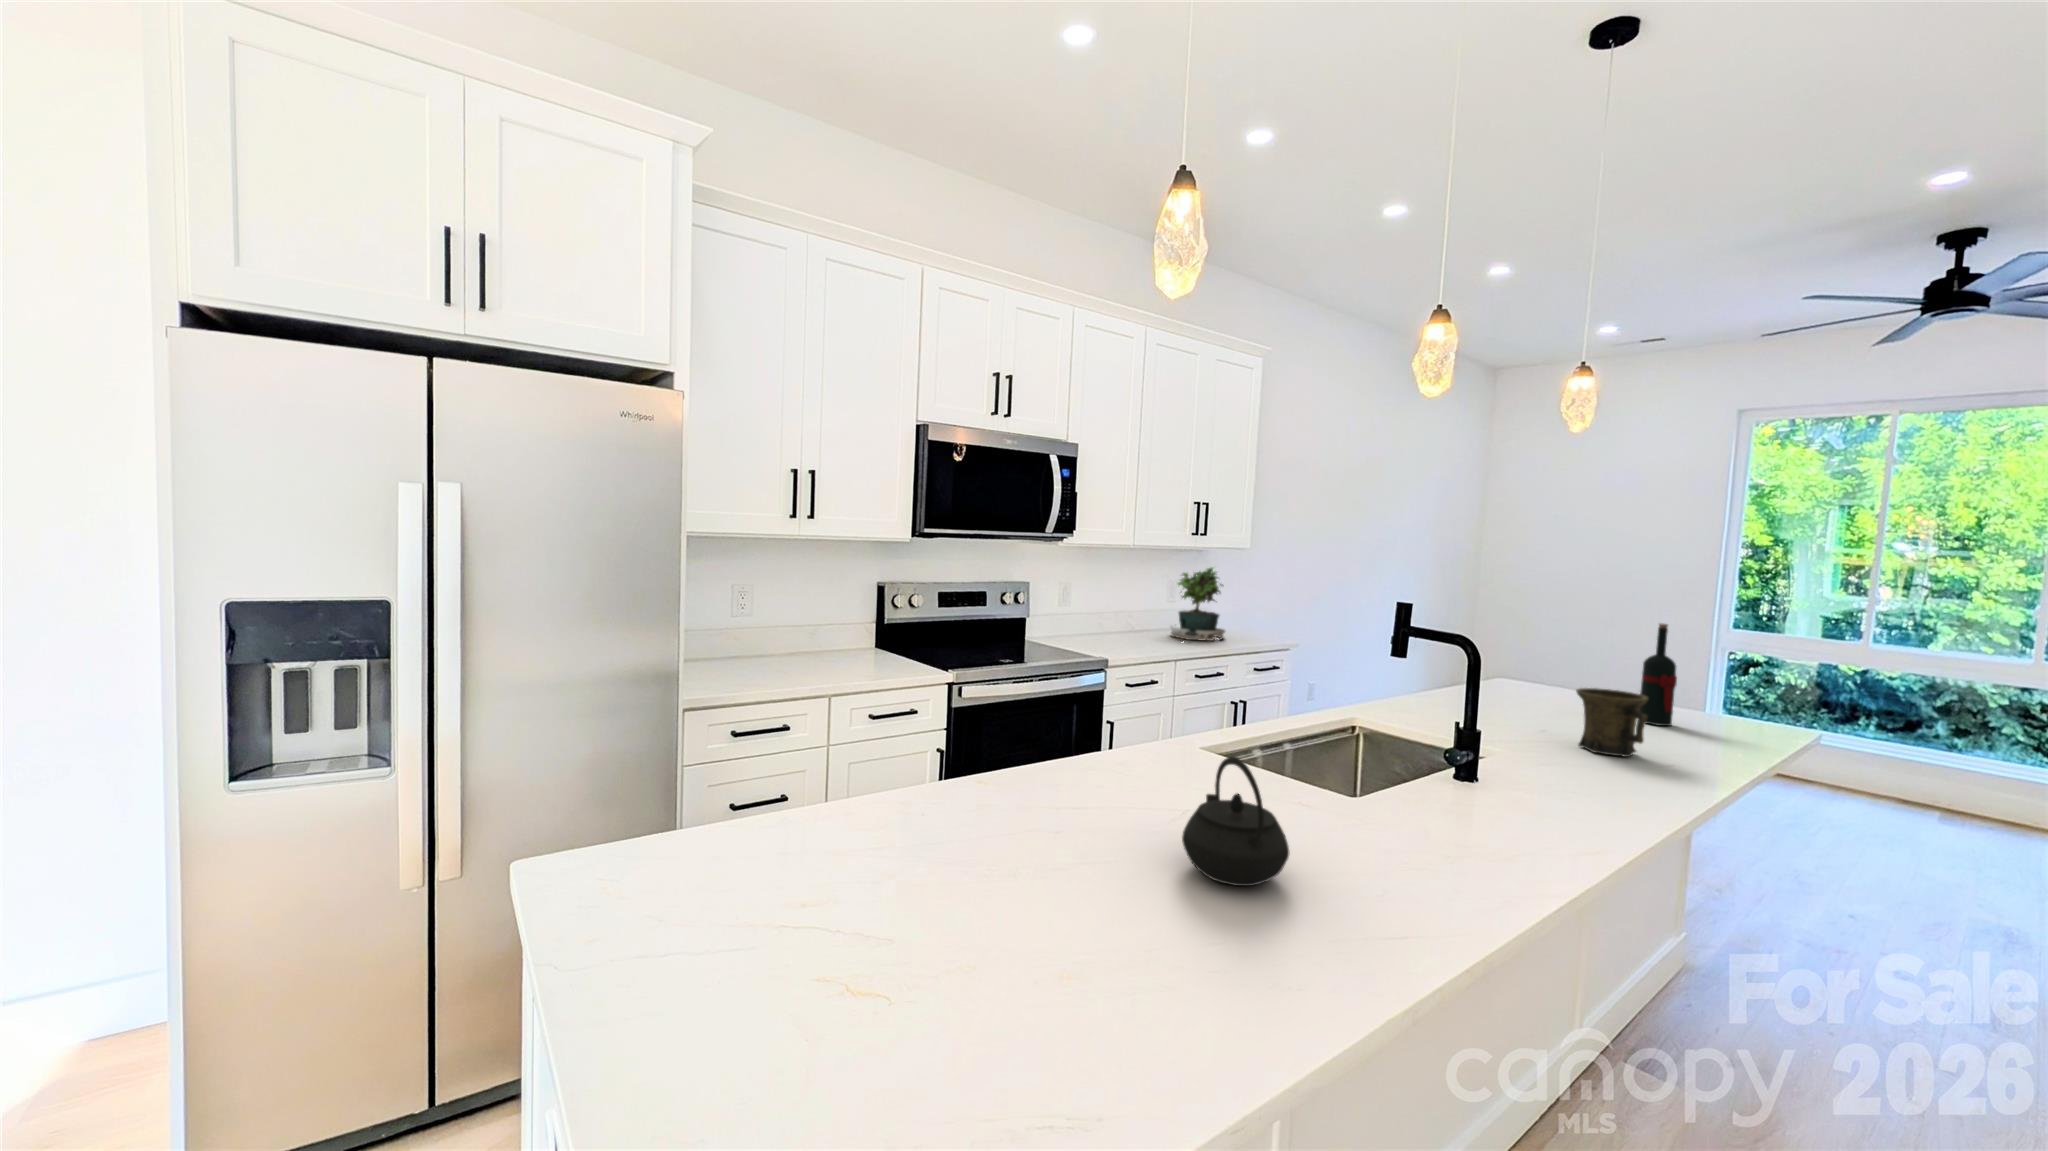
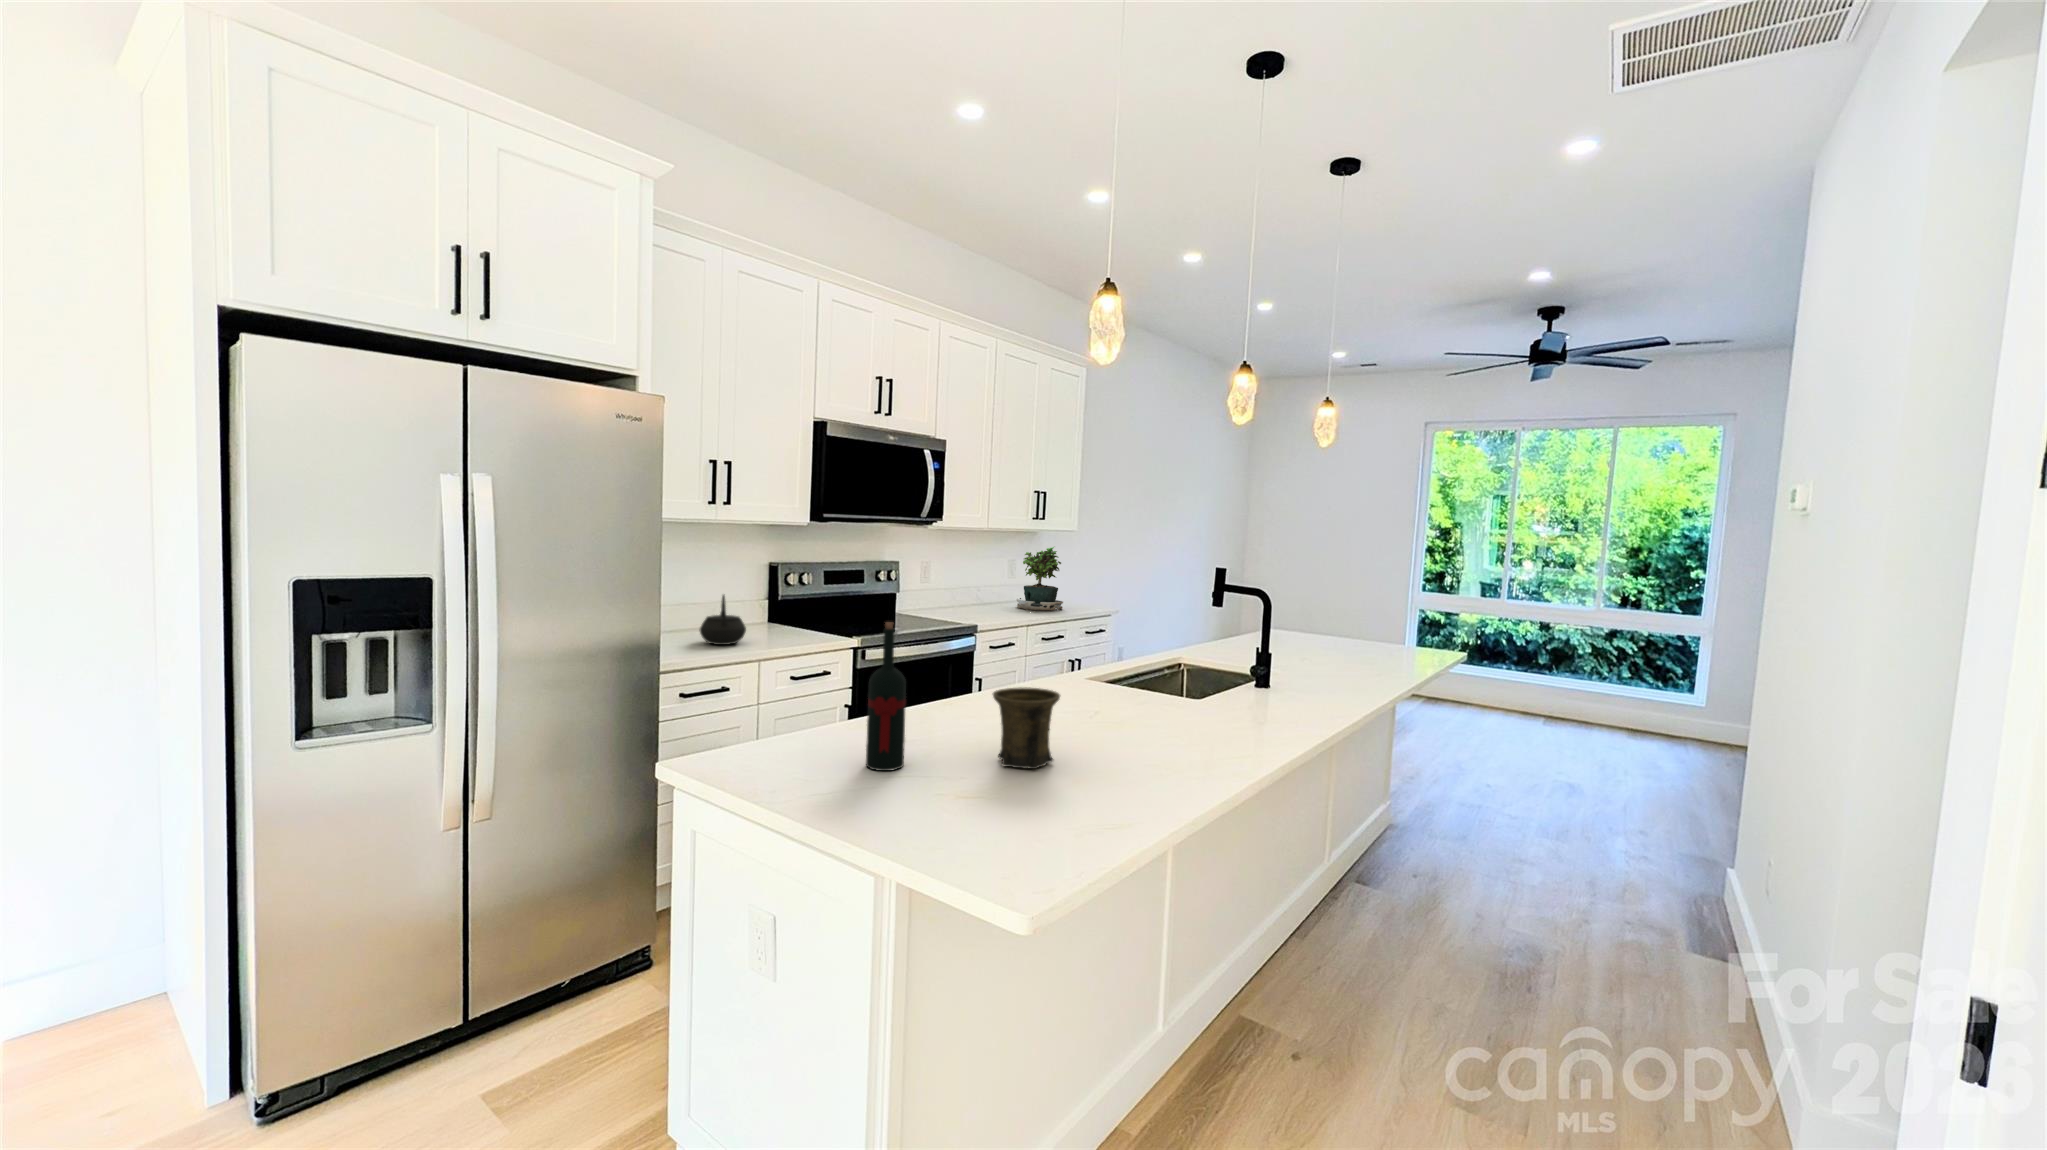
wine bottle: present [1639,623,1677,726] -> present [866,622,906,771]
mug: present [1576,688,1648,757] -> present [993,687,1060,769]
kettle: present [1182,756,1289,886] -> present [700,595,746,645]

